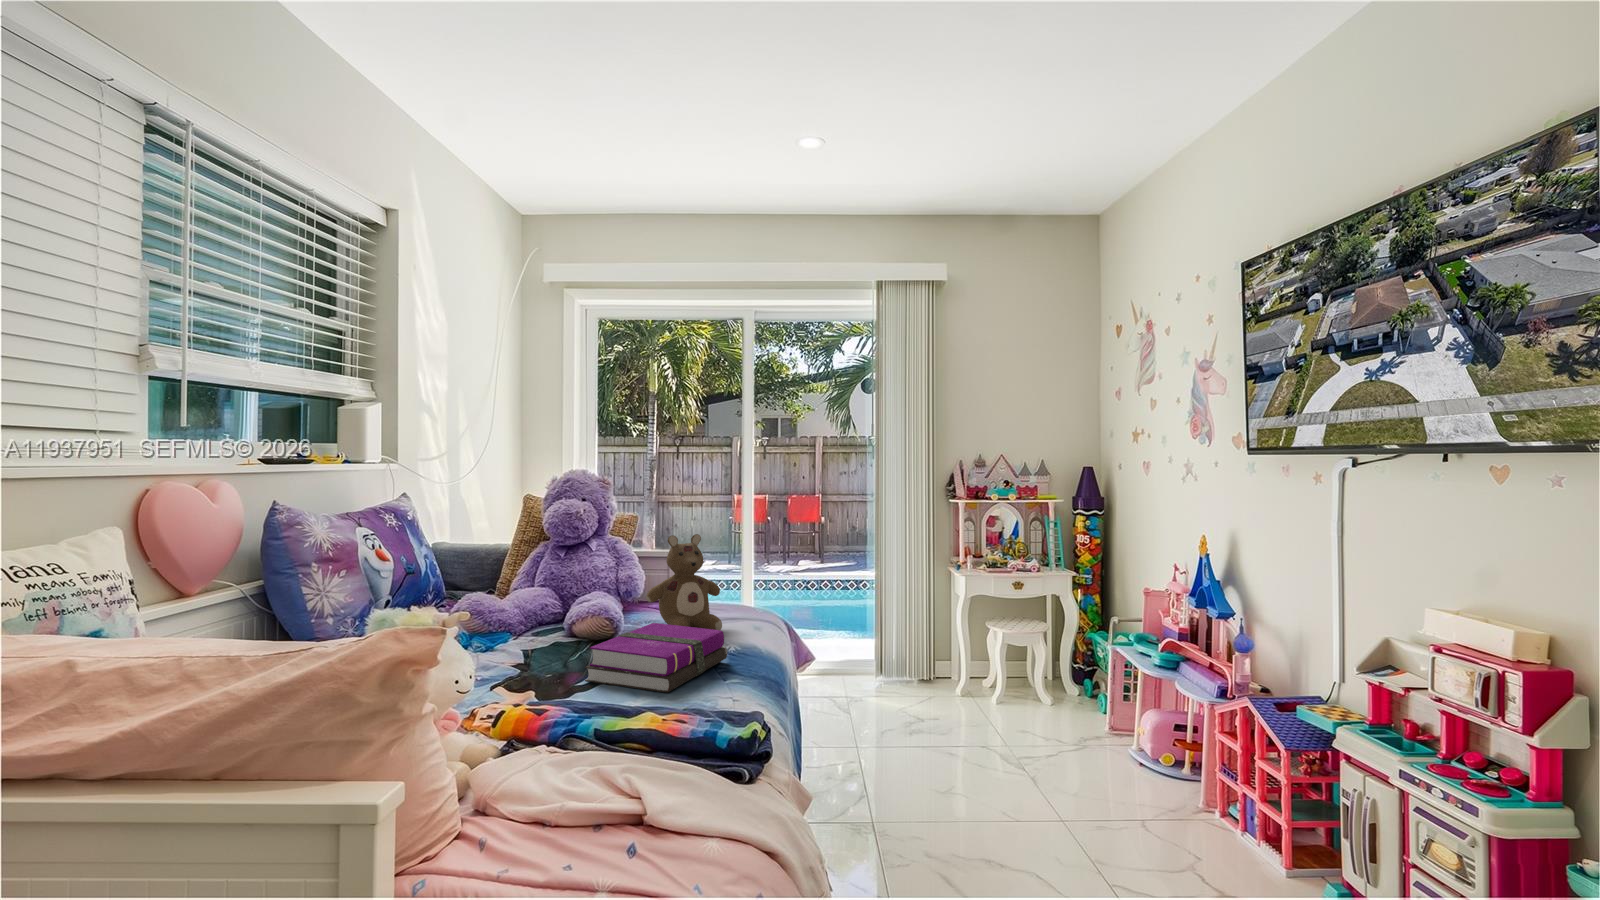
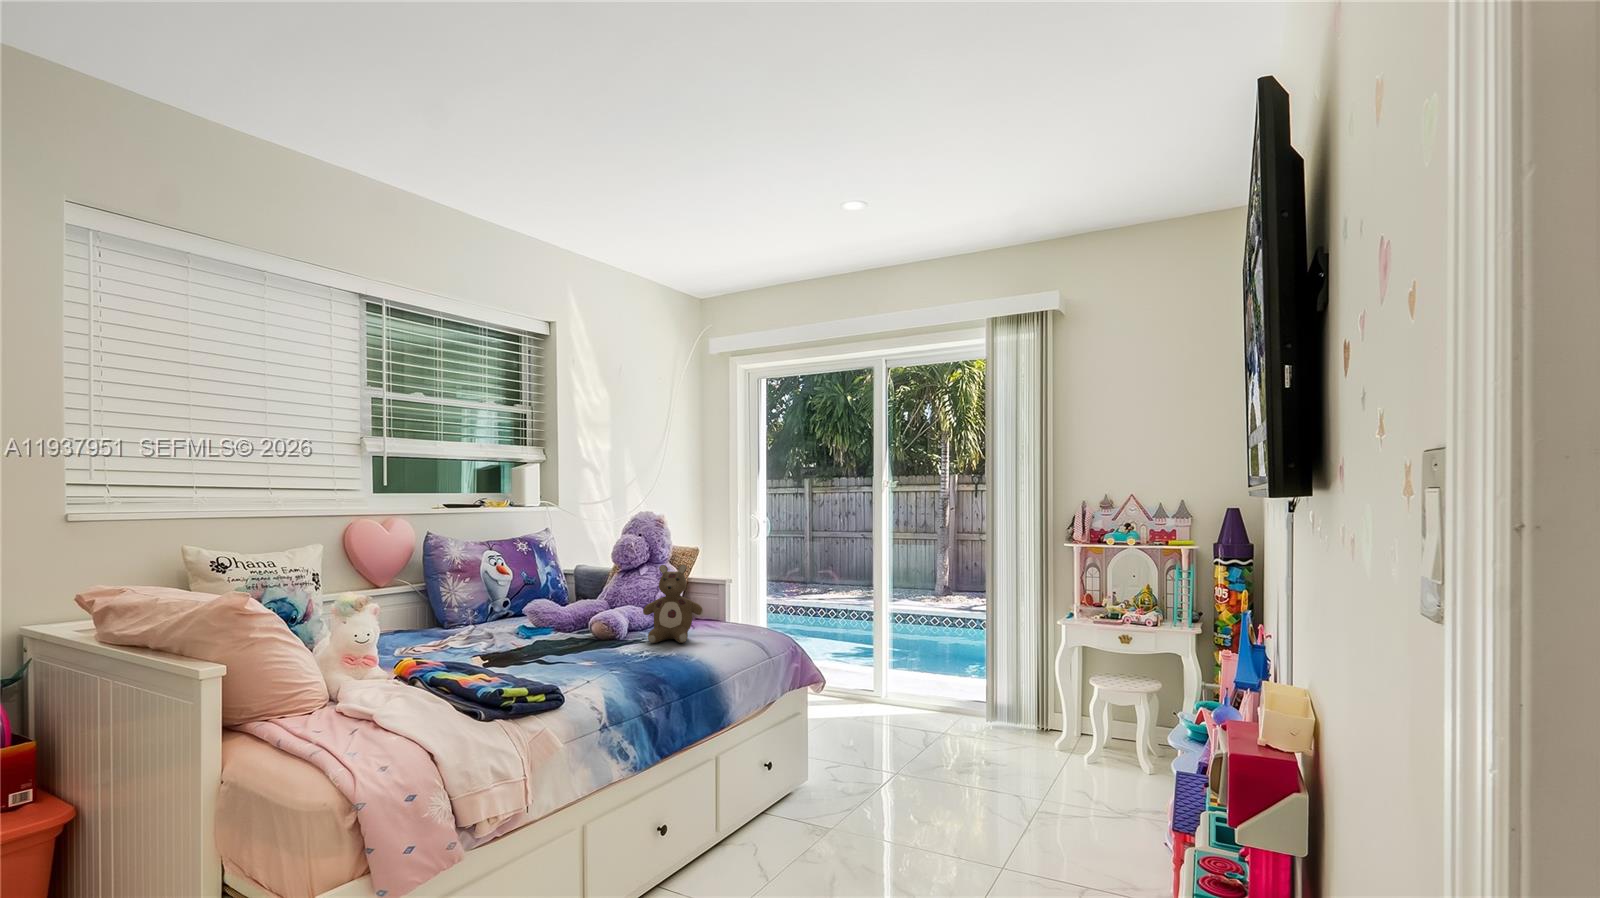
notebook: present [585,623,727,693] -> none [535,628,642,672]

